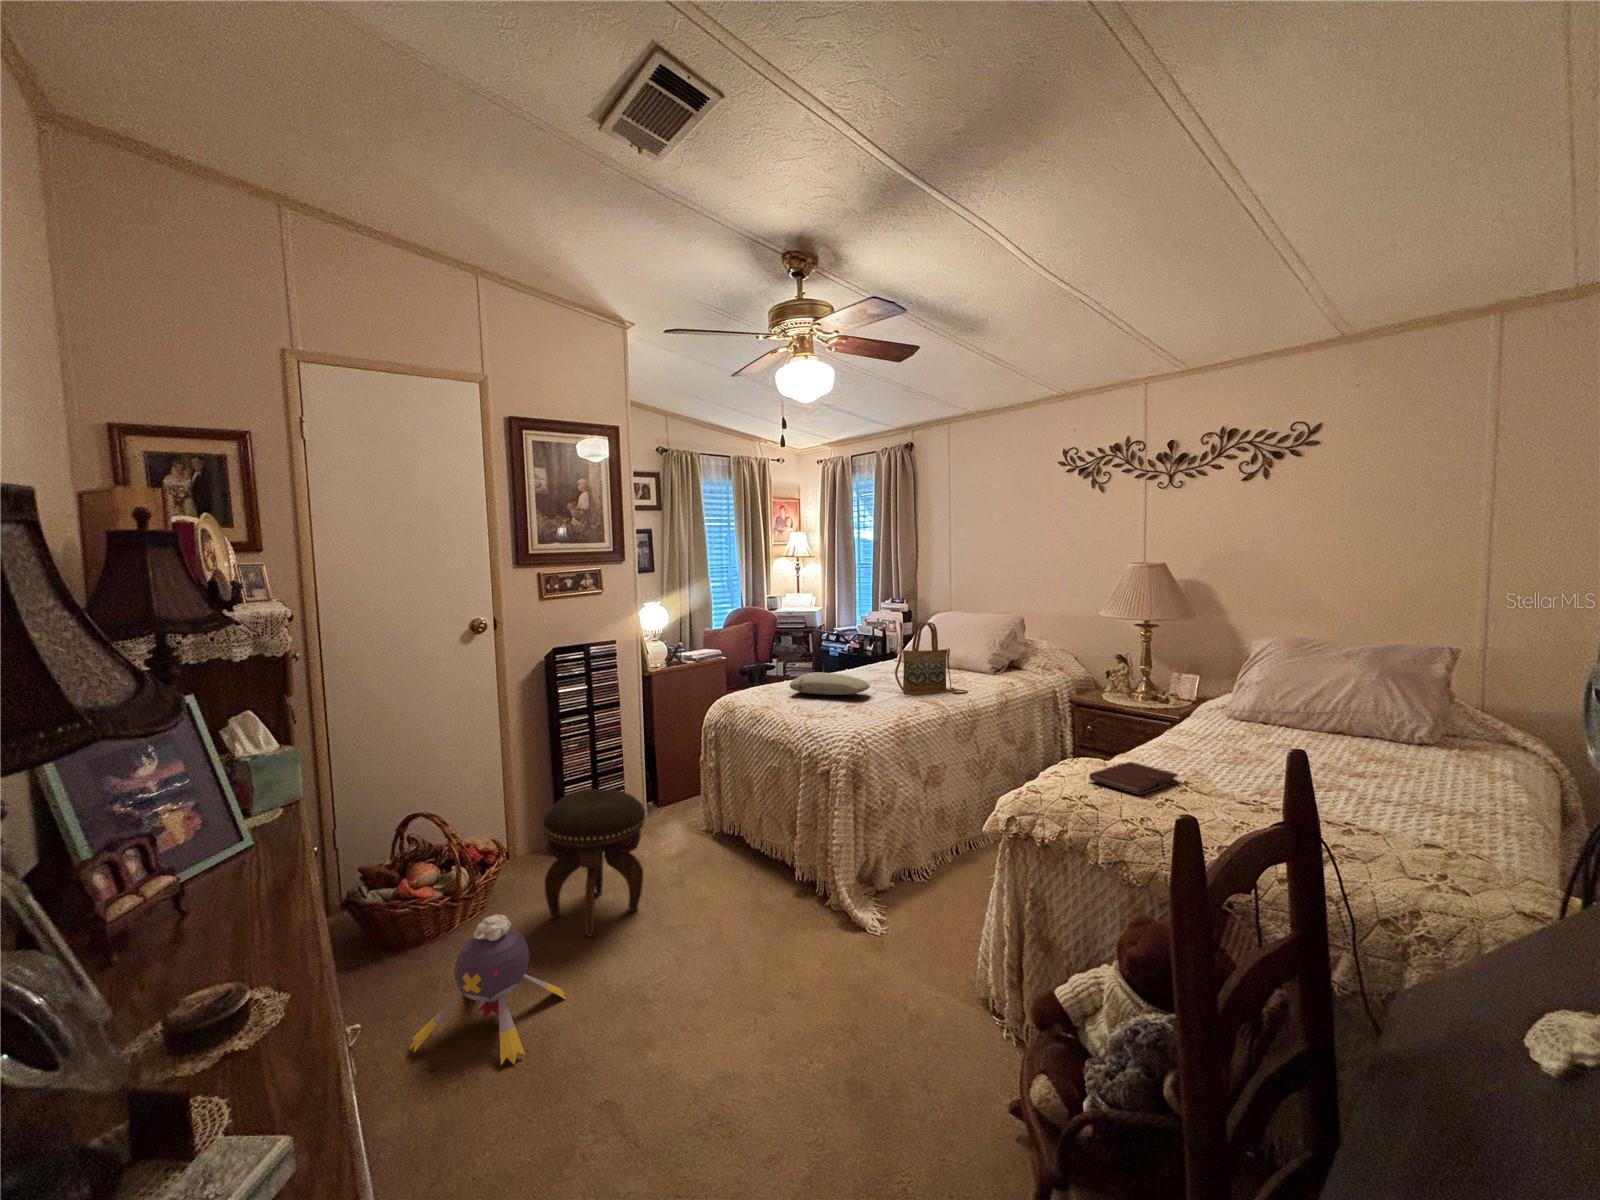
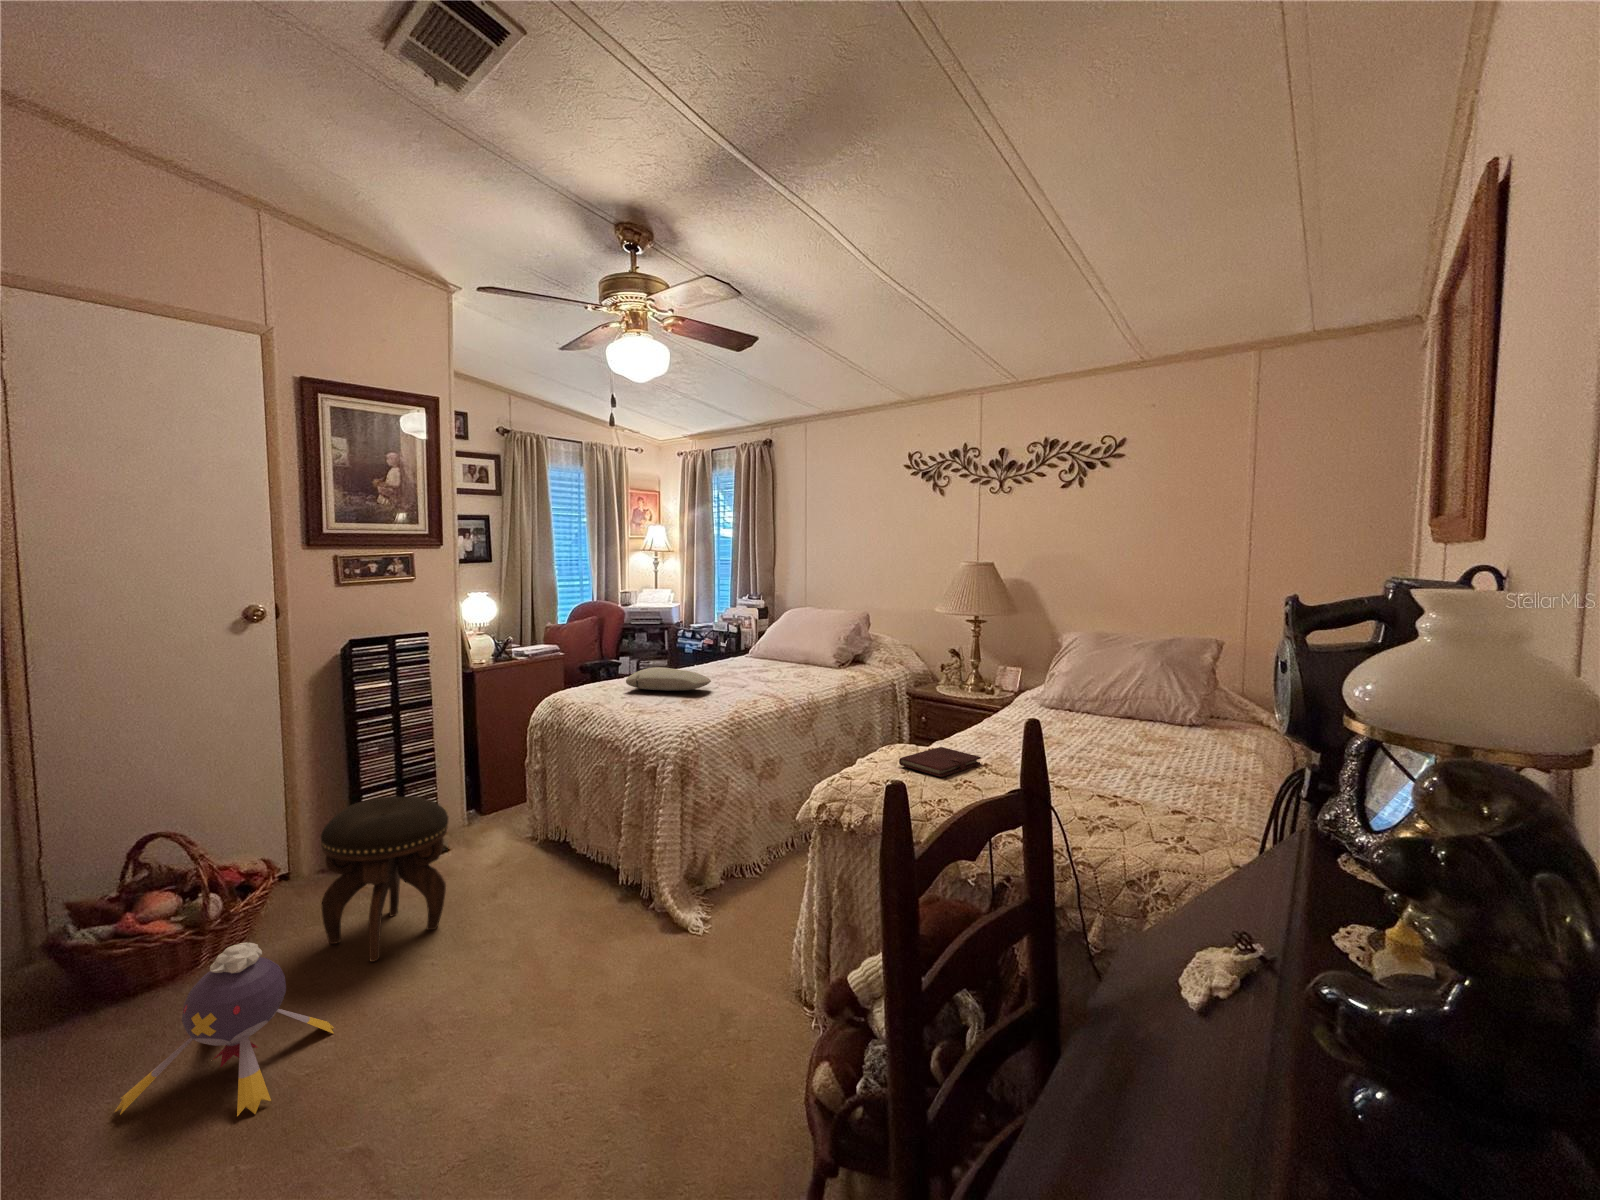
handbag: present [895,622,968,695] -> none [737,616,810,690]

